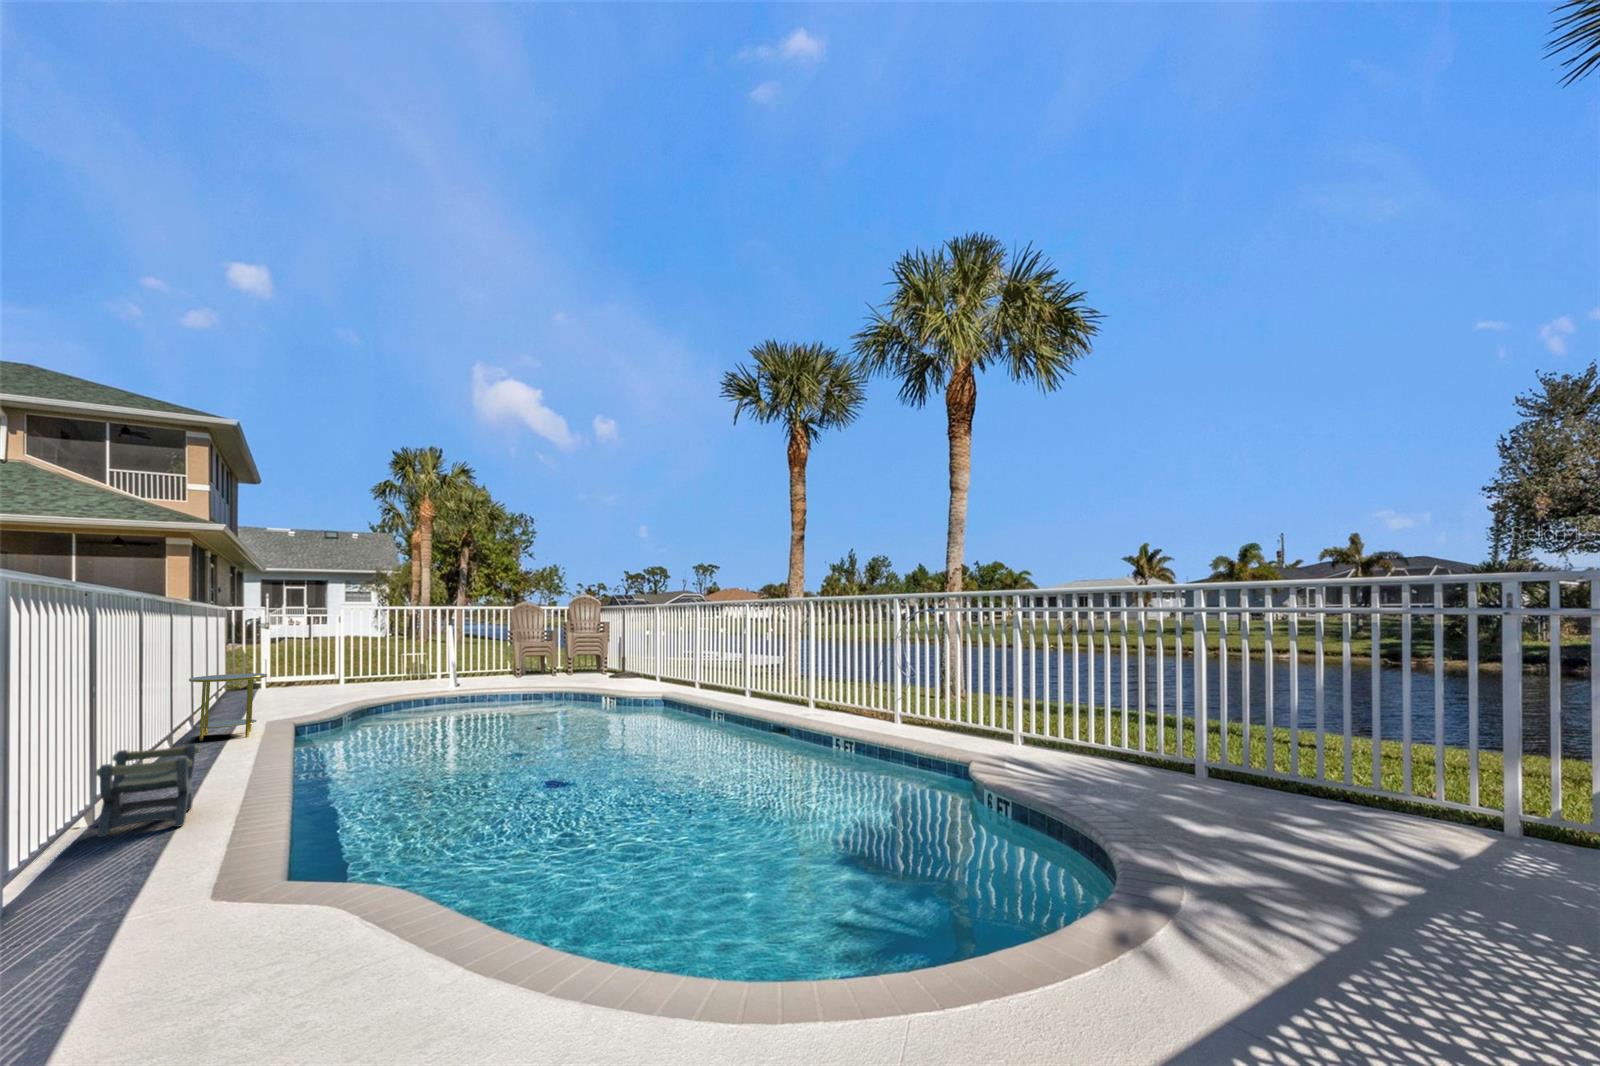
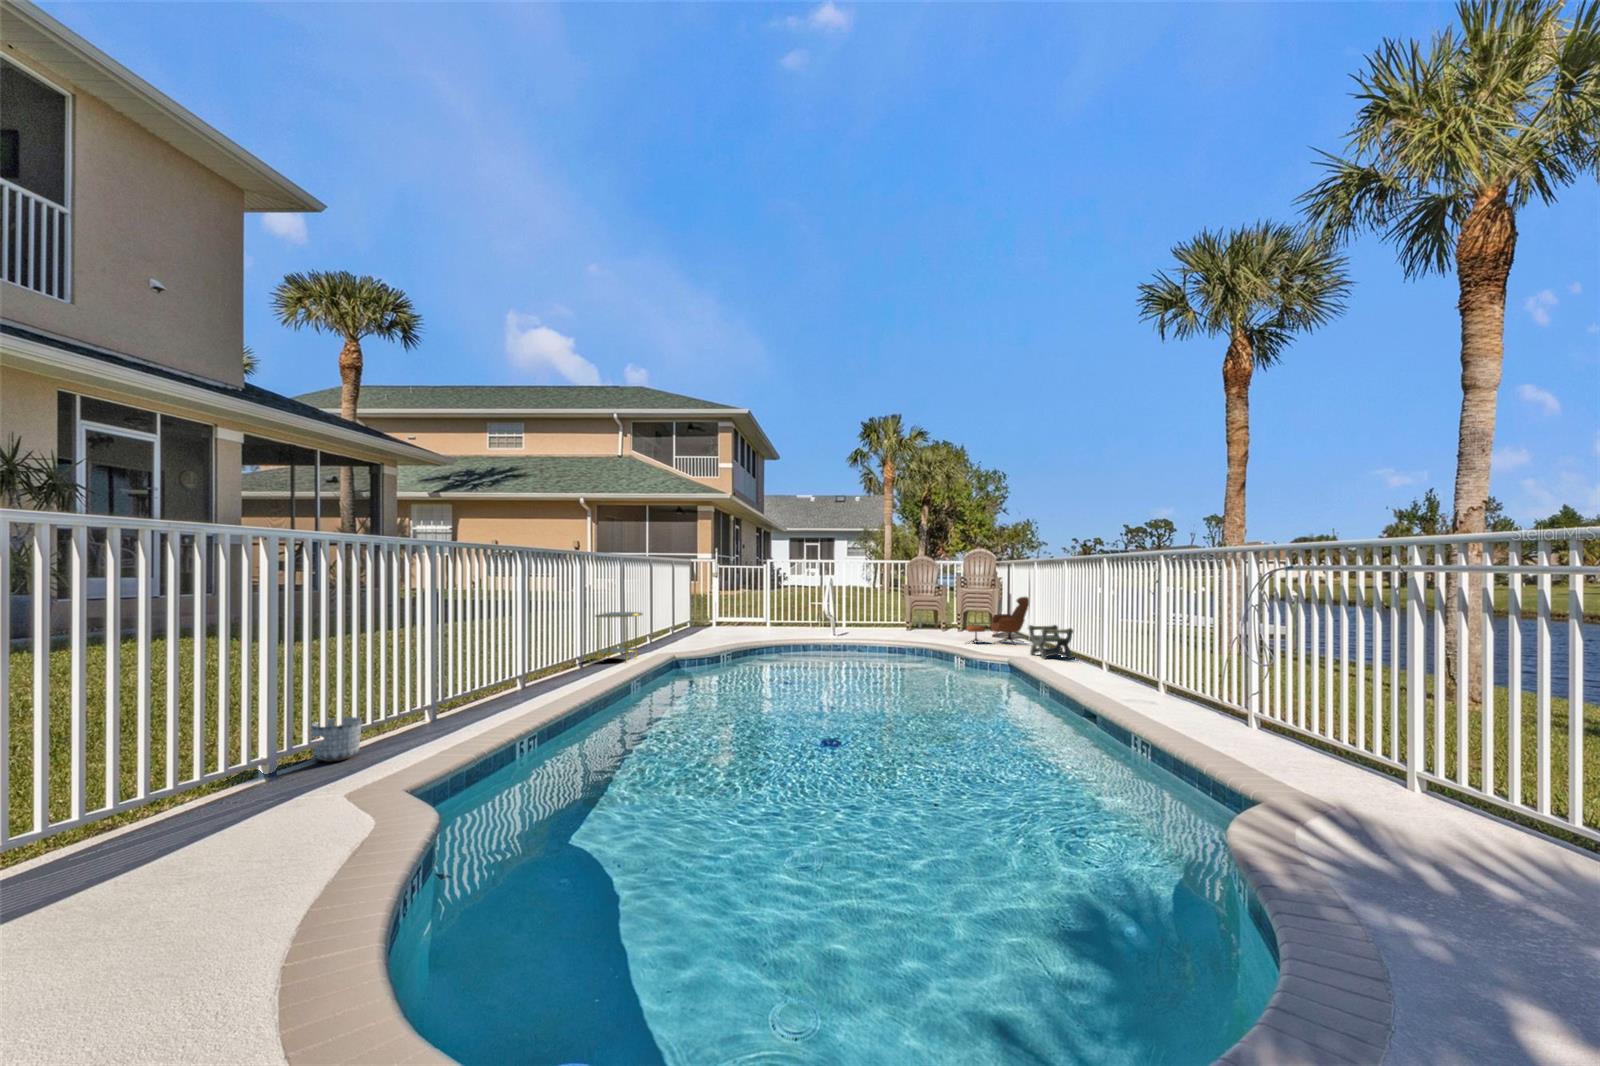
lounge chair: none [600,639,659,687] -> present [967,597,1029,642]
stool: present [96,744,199,837] -> present [1028,625,1073,659]
planter: none [49,819,127,883] -> present [311,717,362,762]

